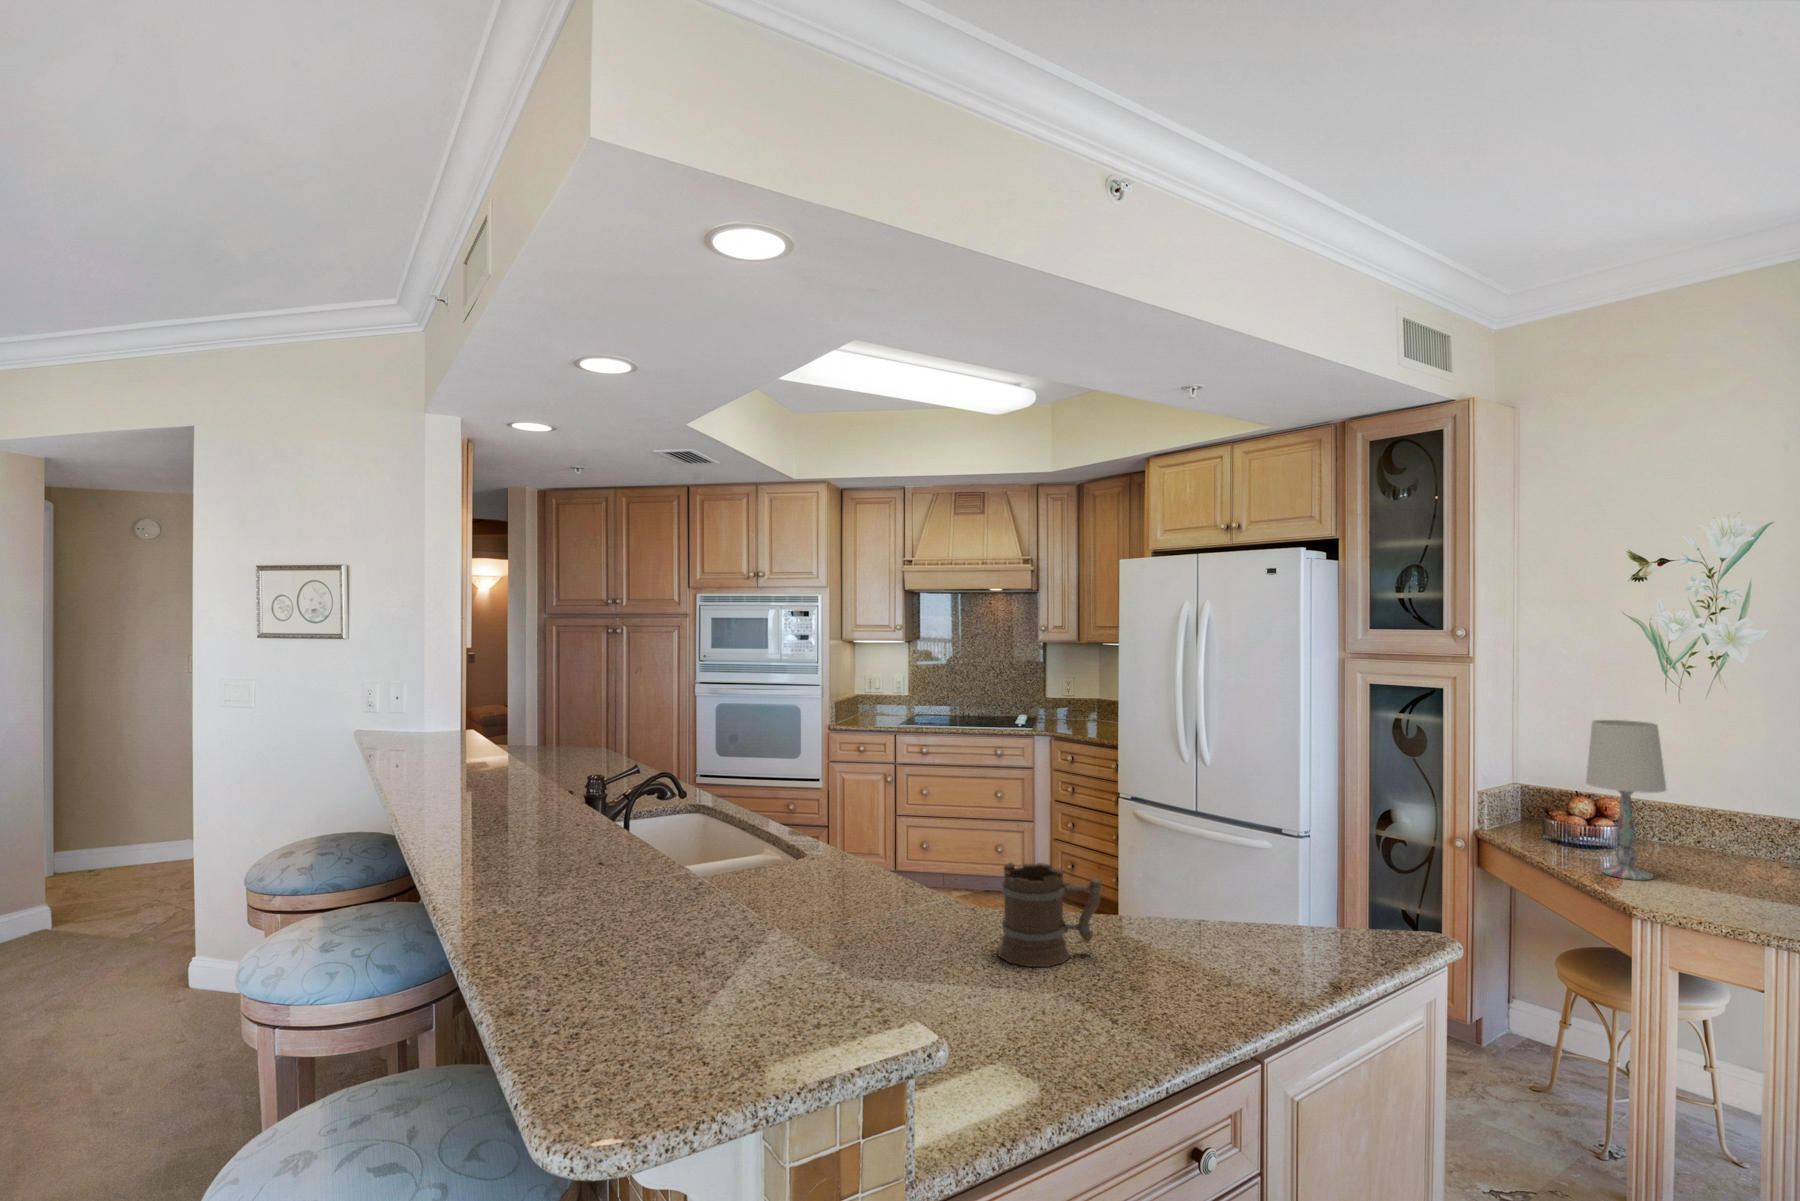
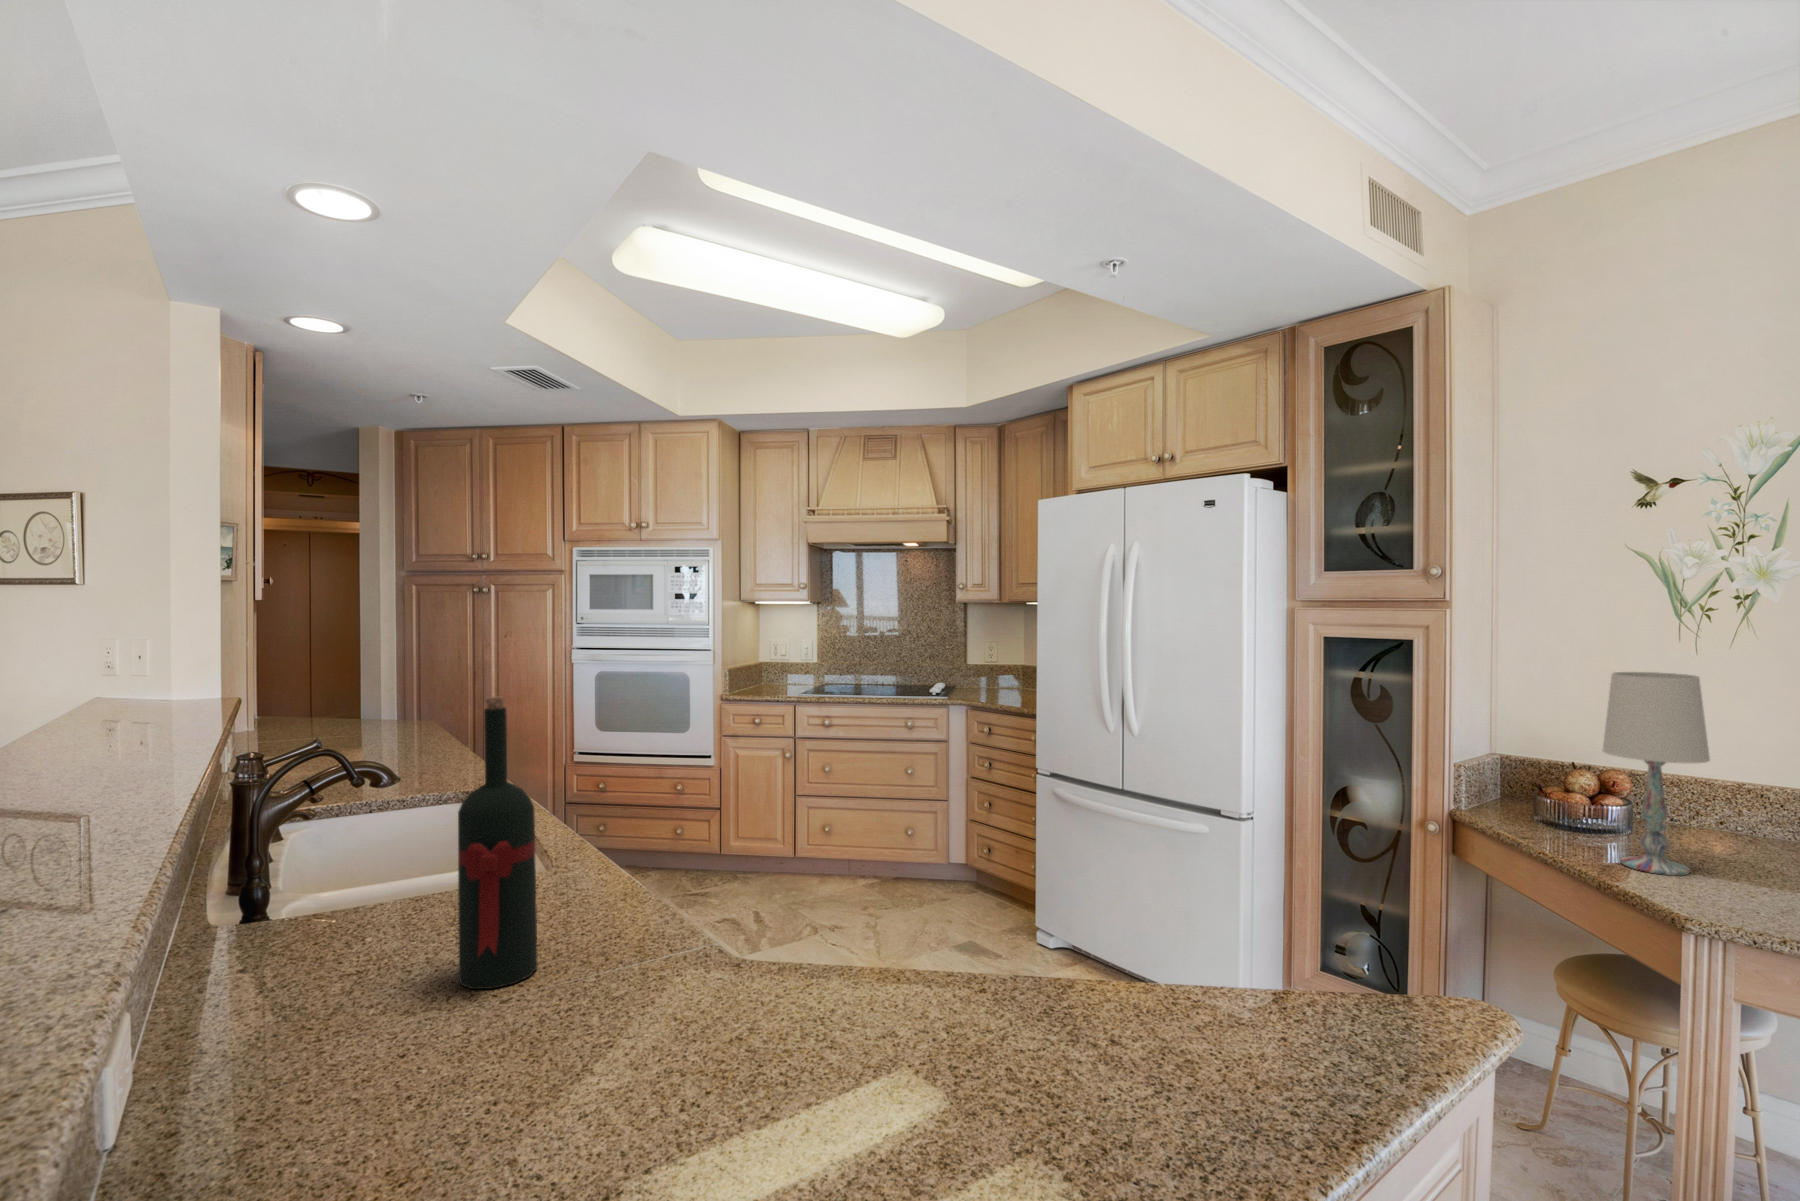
wine bottle: none [812,741,854,914] -> present [458,696,538,989]
mug: present [998,863,1102,967] -> none [709,912,910,1131]

